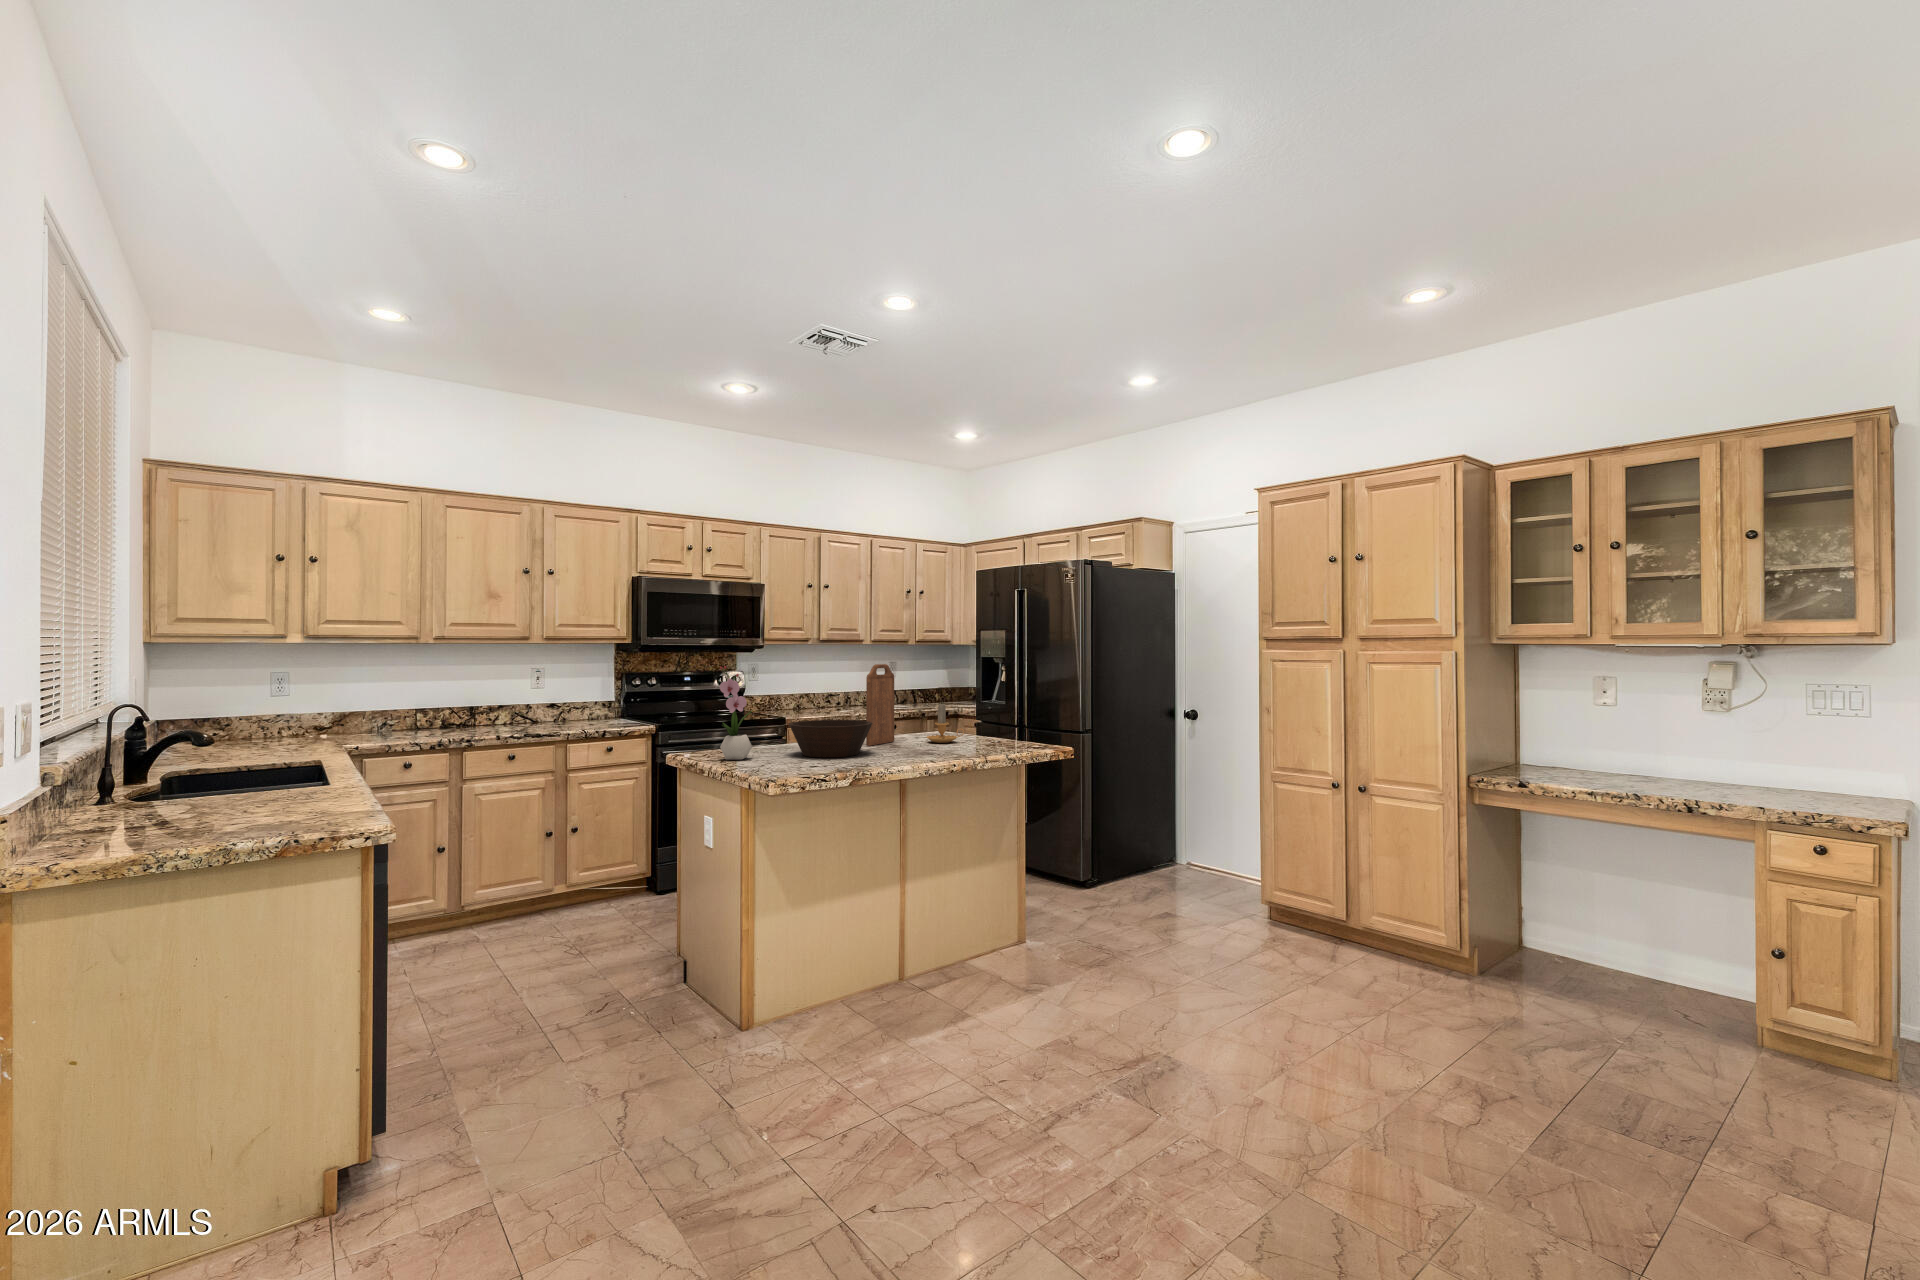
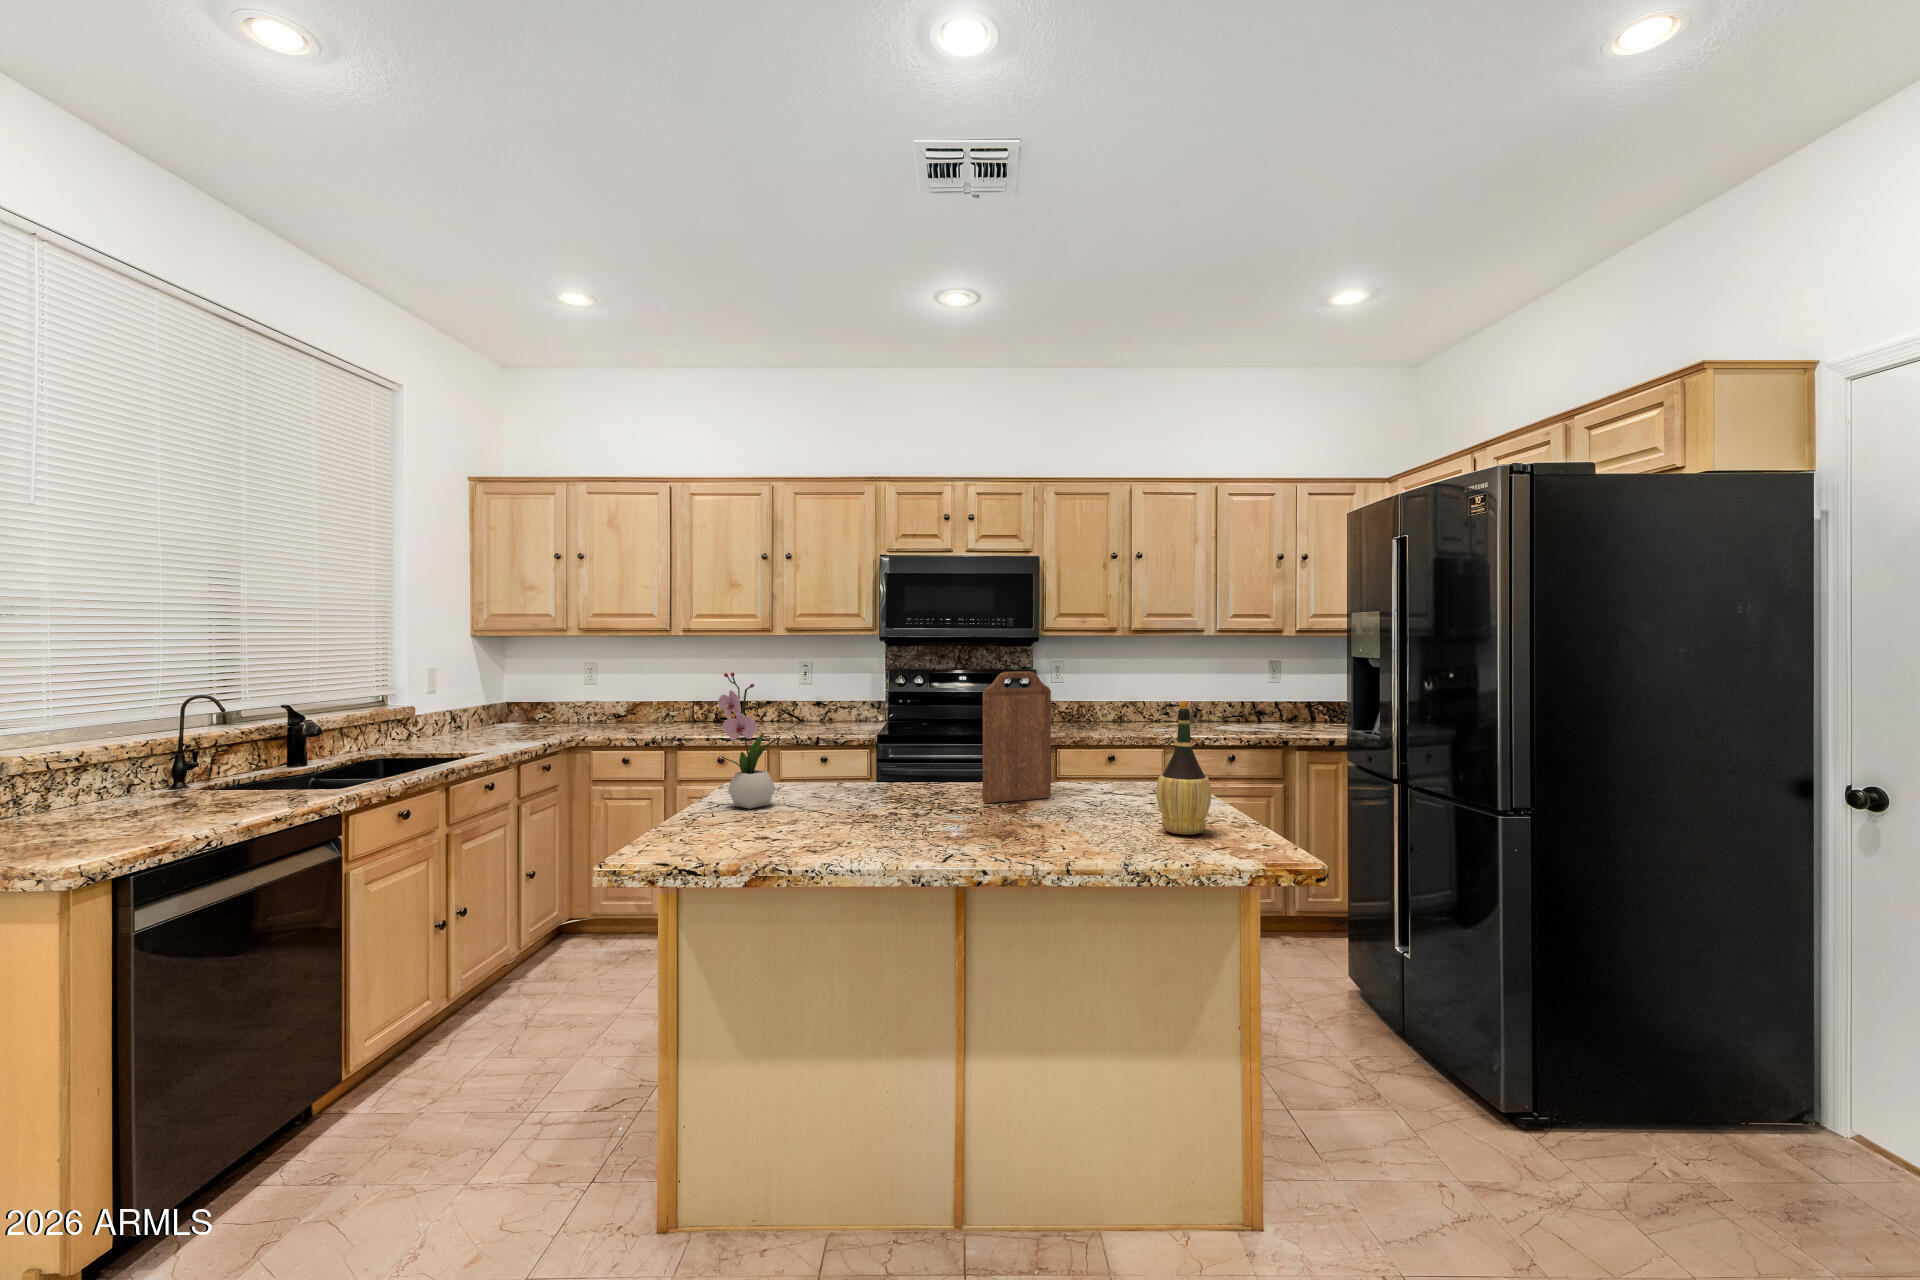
wine bottle: none [984,676,1012,746] -> present [1157,701,1211,834]
candle: present [927,704,964,743] -> none [1089,740,1155,812]
bowl: present [789,720,872,758] -> none [816,756,947,823]

